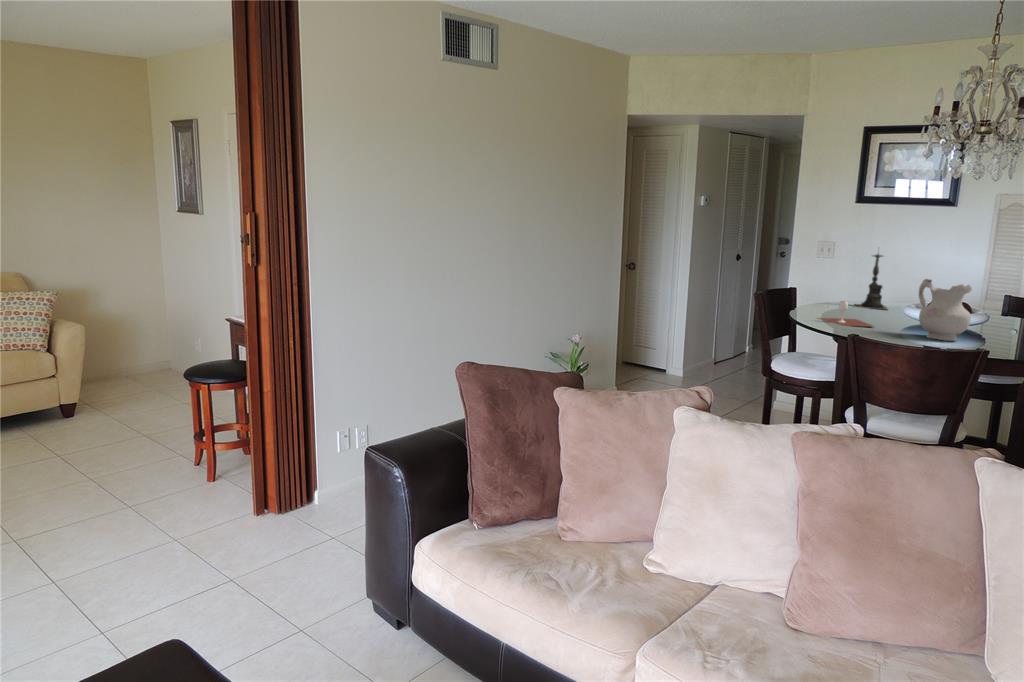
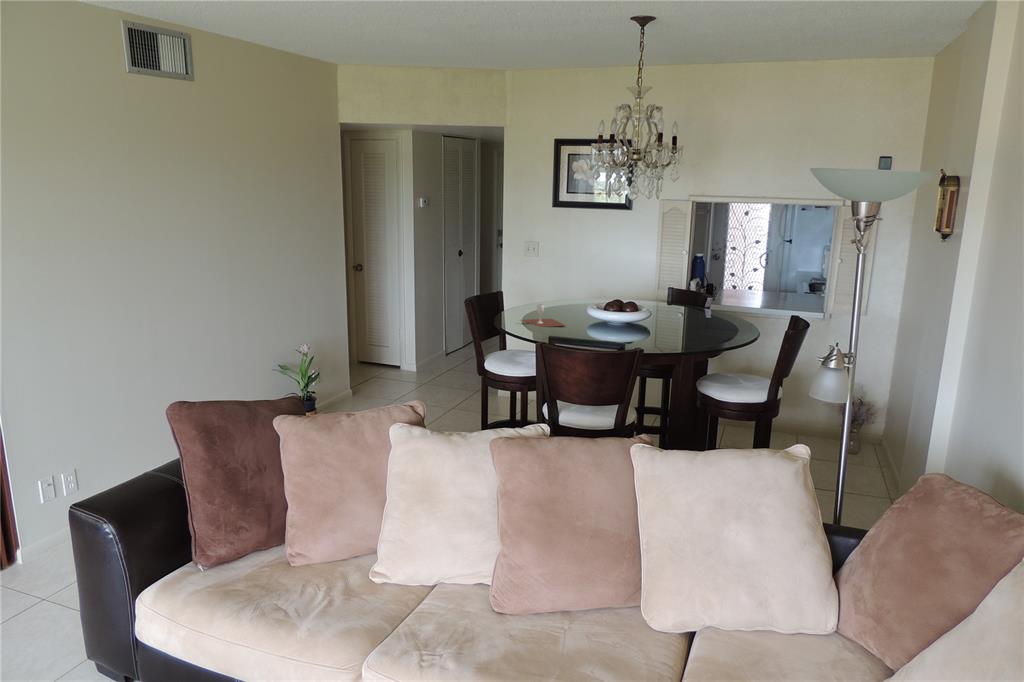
candle holder: present [856,254,887,310] -> none [555,250,581,305]
ceramic pitcher: present [918,279,972,341] -> none [597,284,636,336]

